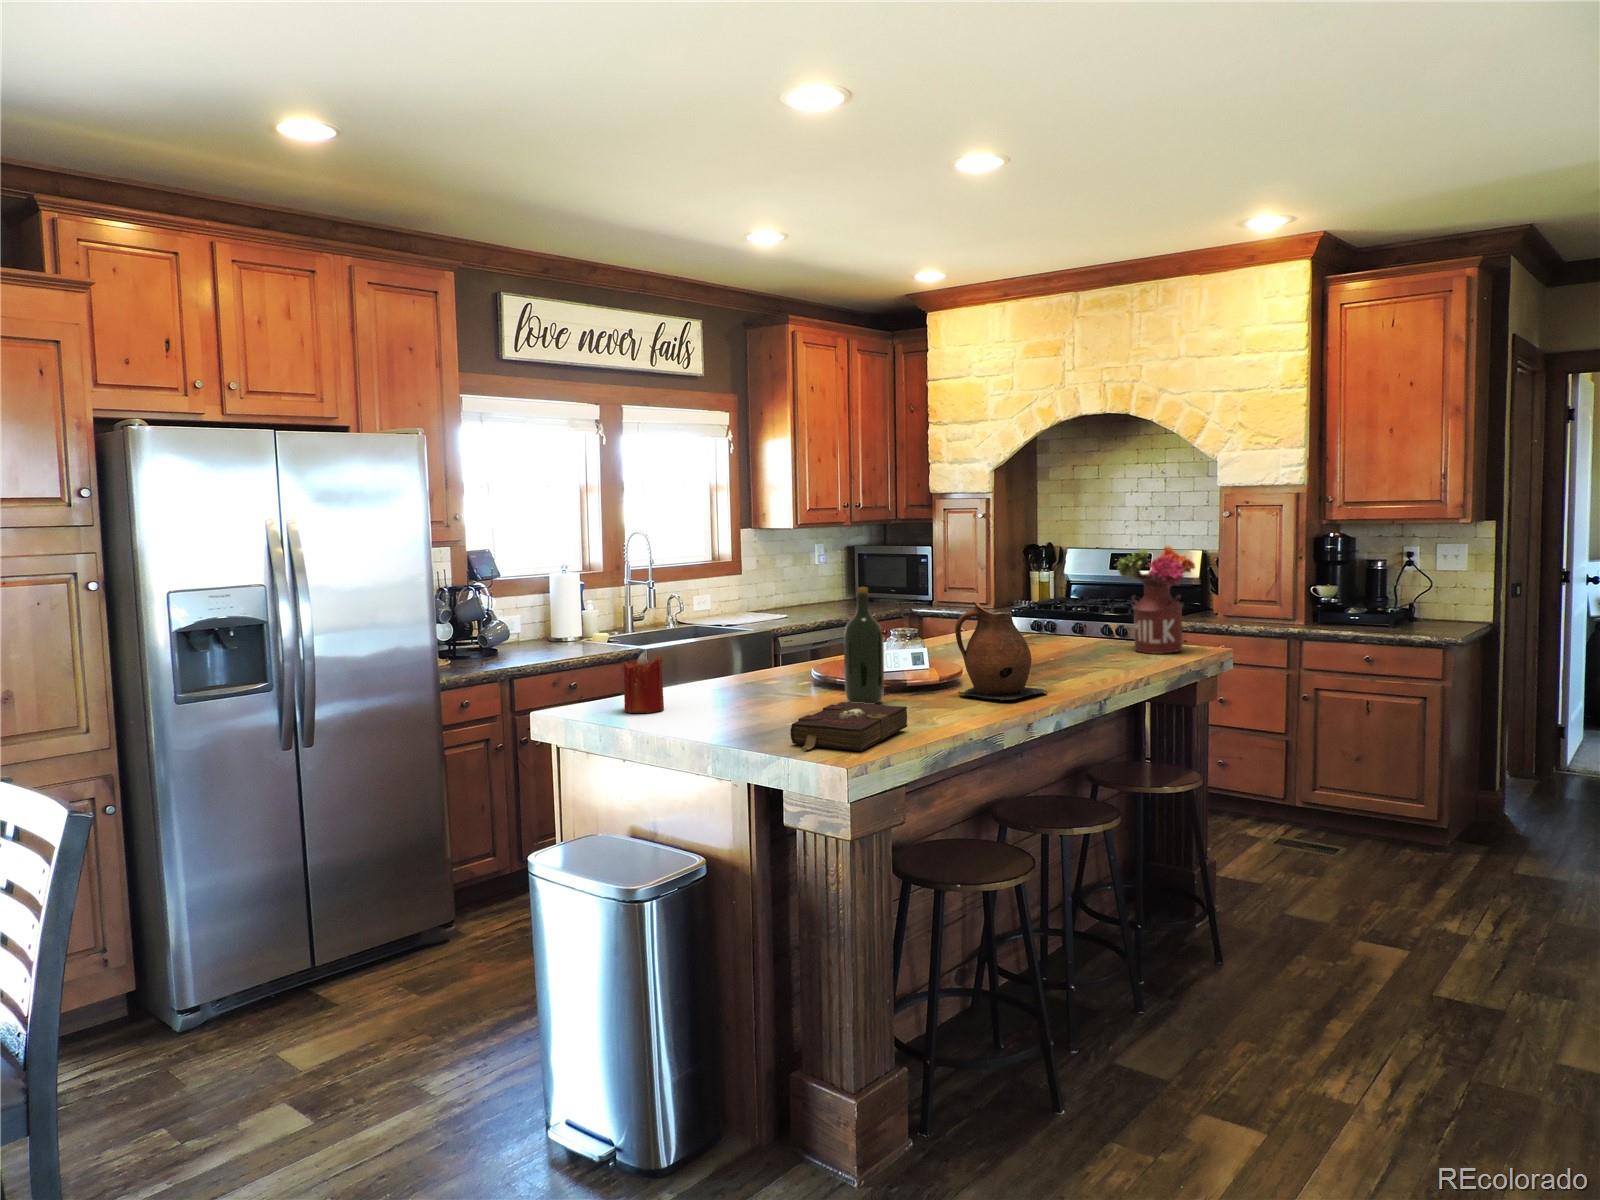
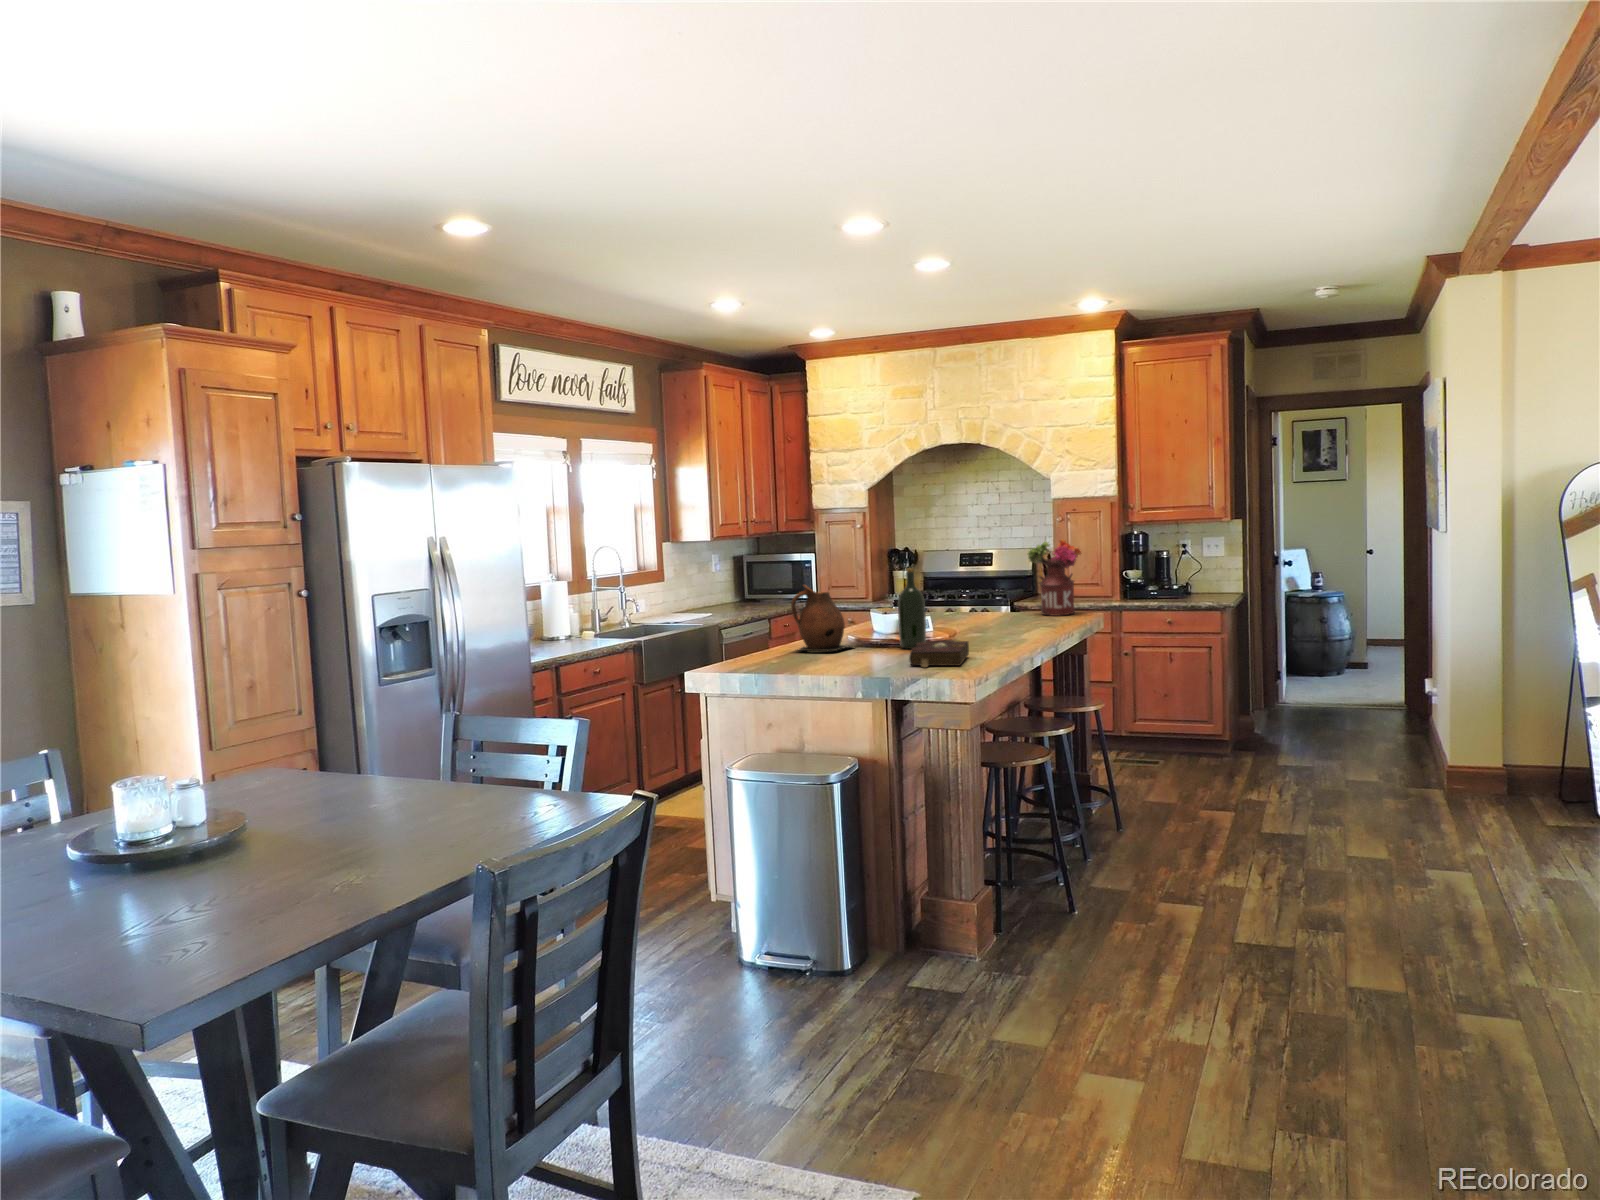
ceramic pitcher: present [955,601,1047,701] -> present [791,585,855,652]
candle: present [624,652,664,713] -> none [753,618,783,661]

